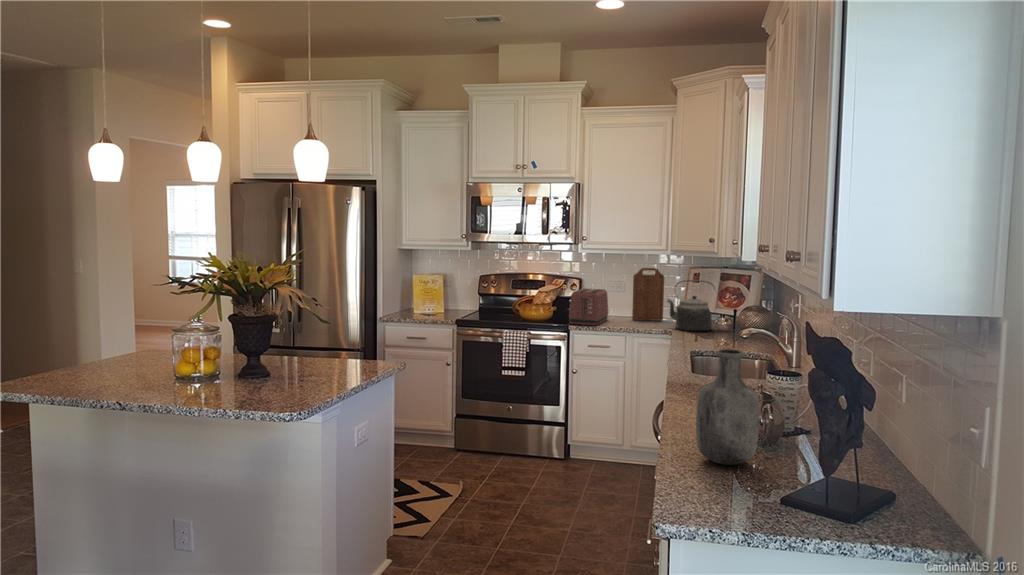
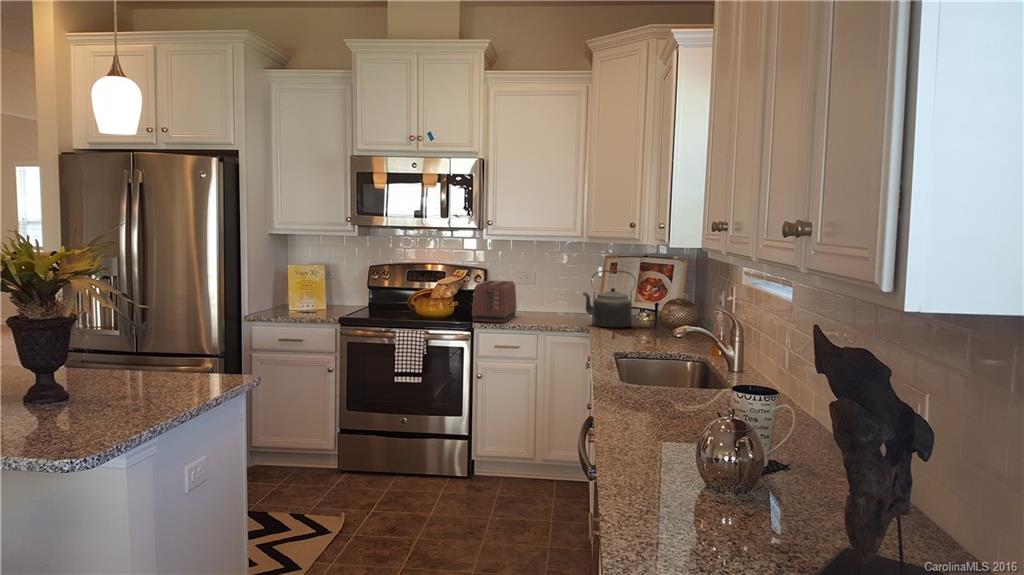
cutting board: present [632,268,664,320] -> none [543,257,578,316]
vase: present [696,349,759,465] -> none [653,360,739,522]

